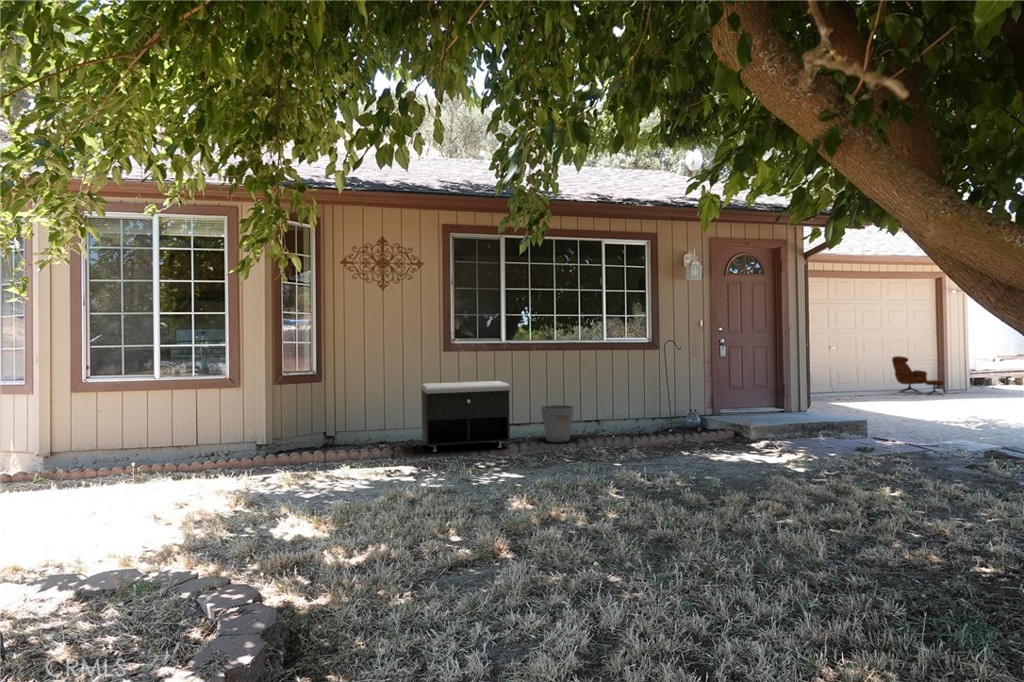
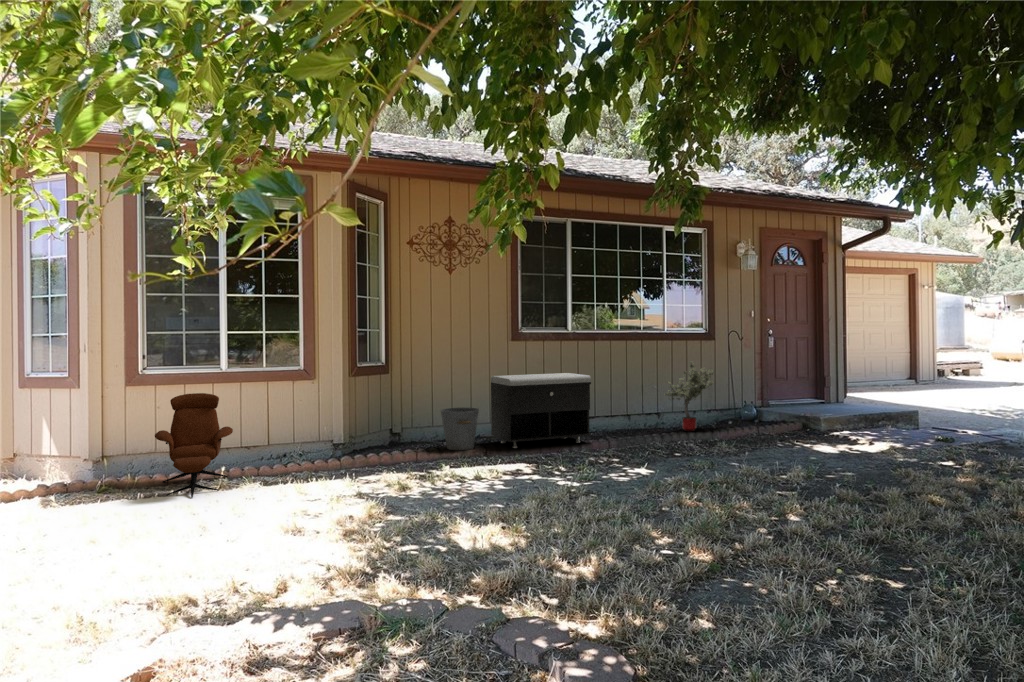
lounge chair: present [892,356,944,395] -> present [155,393,233,498]
potted tree: none [595,369,648,438] -> present [664,361,714,432]
bucket: present [541,405,574,442] -> present [441,407,479,450]

